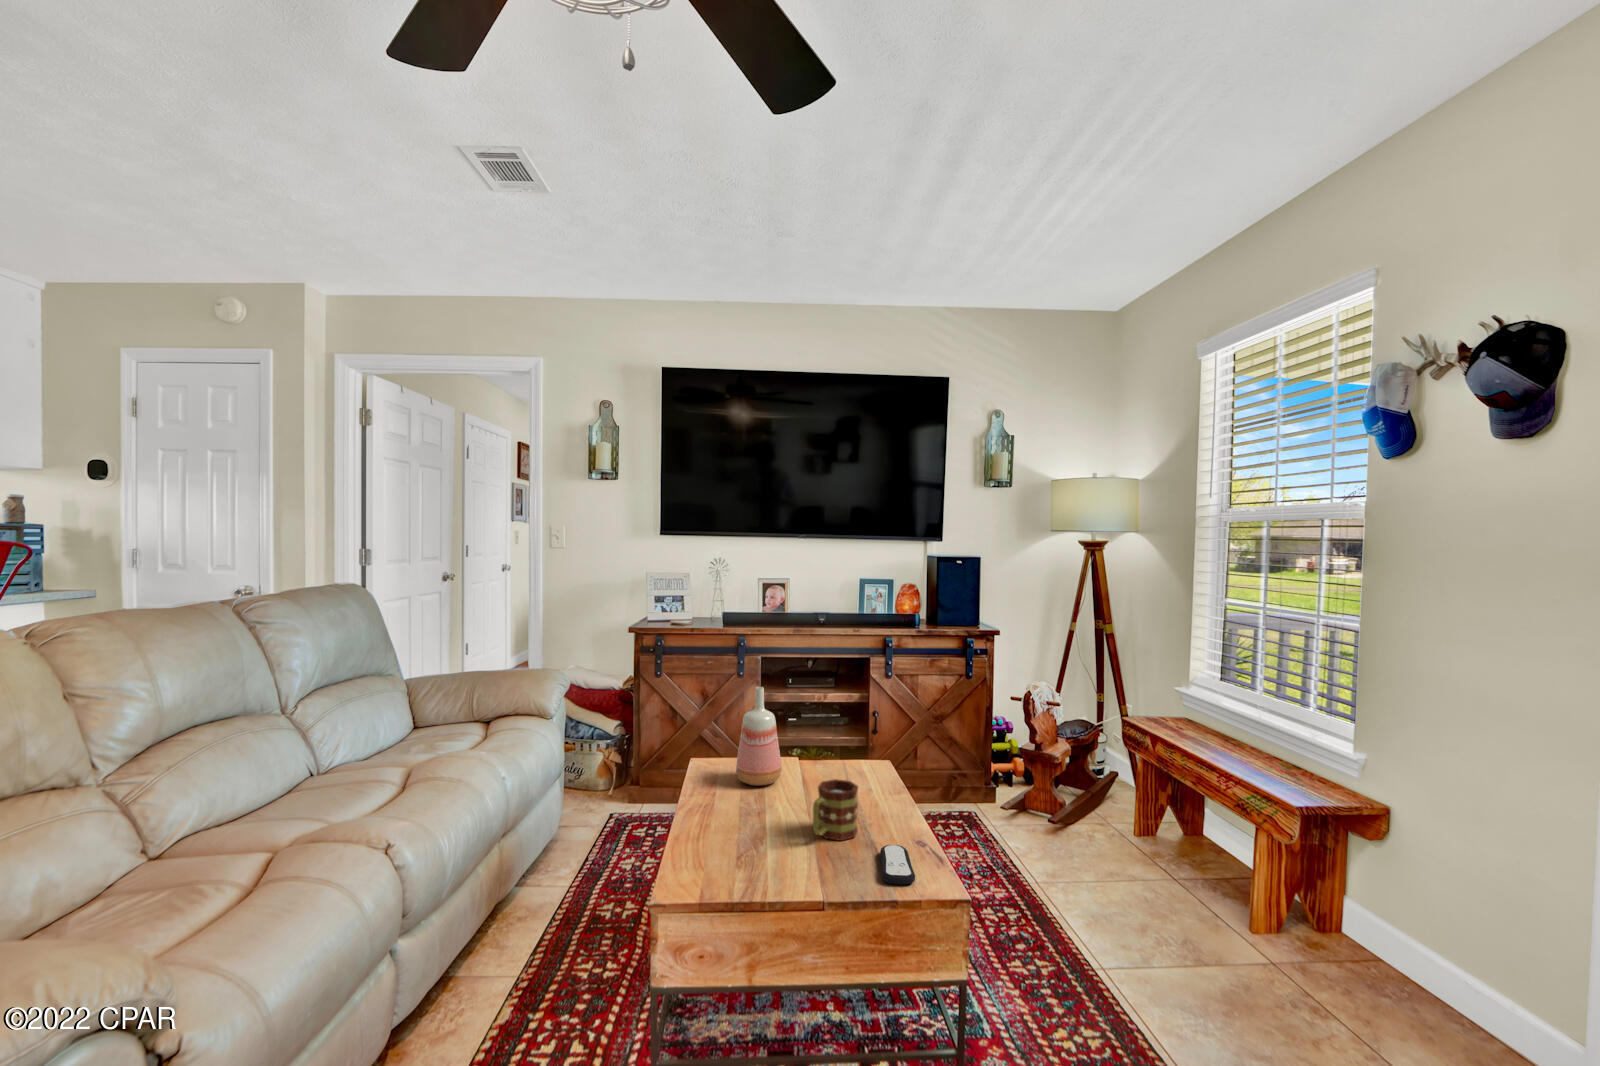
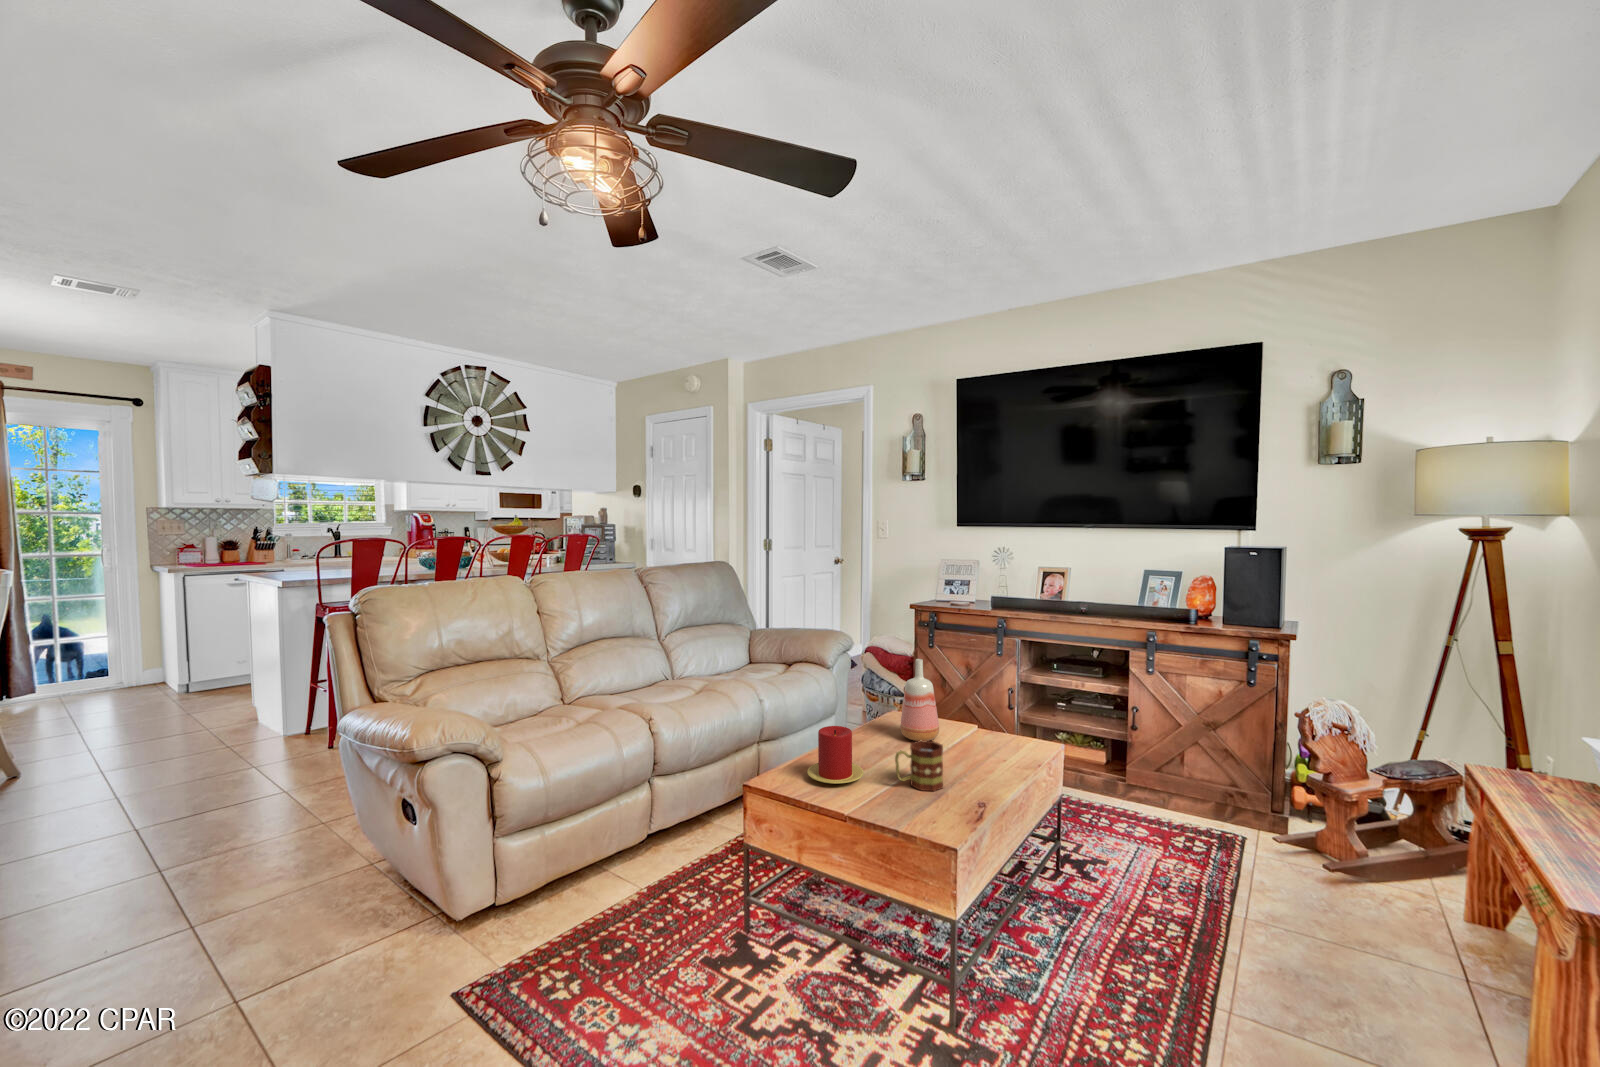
candle: none [698,785,772,864] -> present [807,726,863,784]
remote control: present [880,845,915,885] -> none [909,801,956,830]

